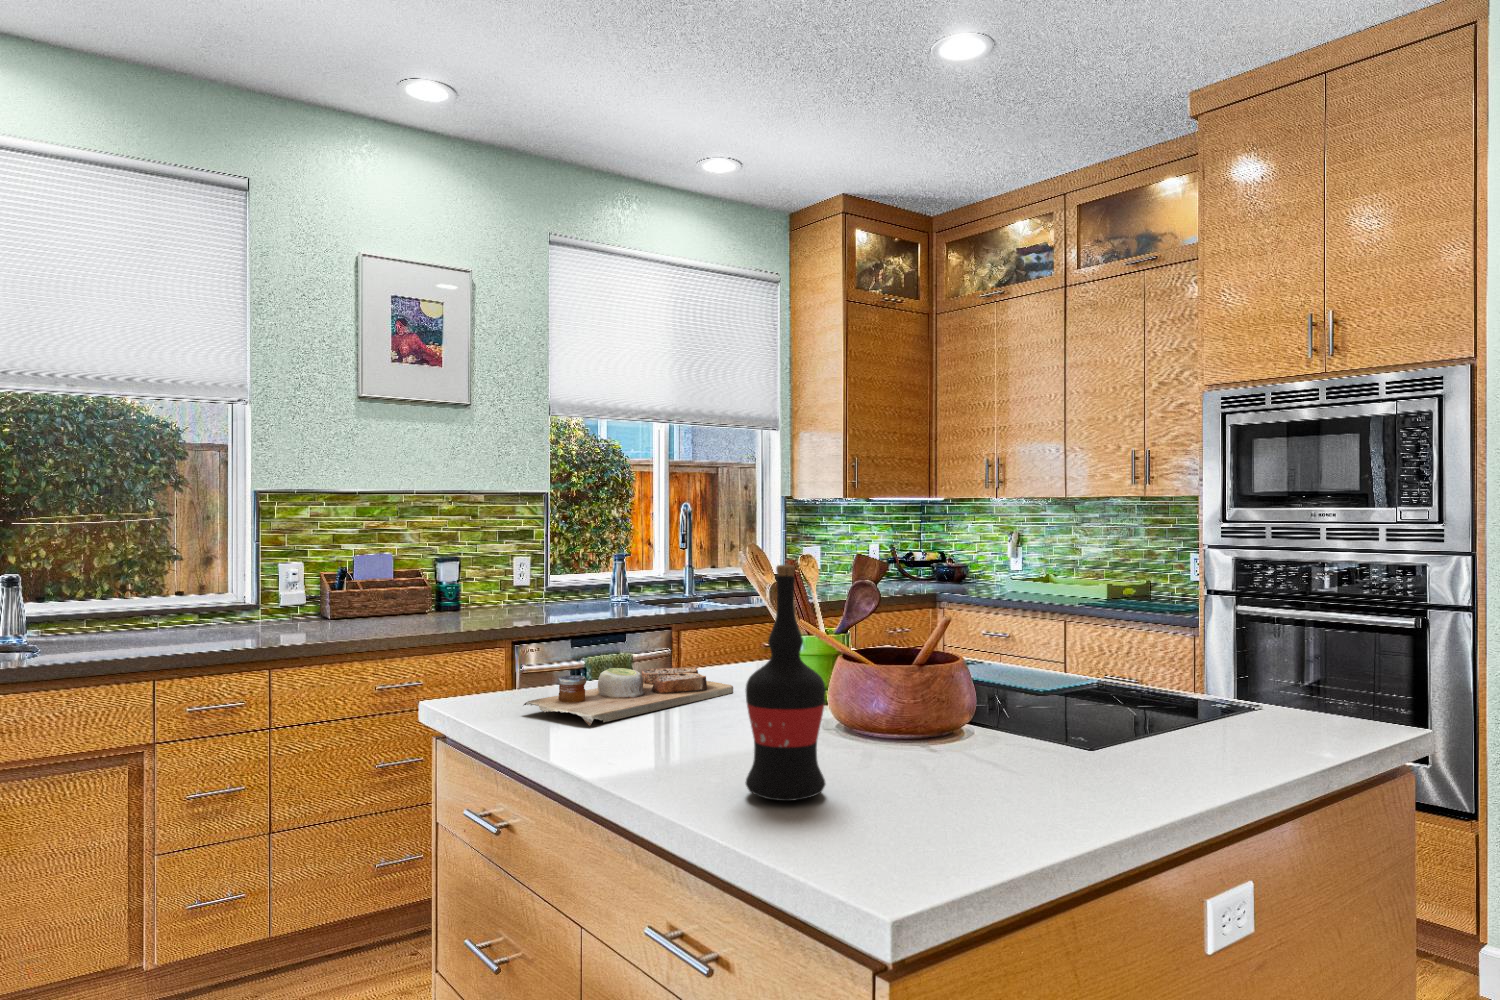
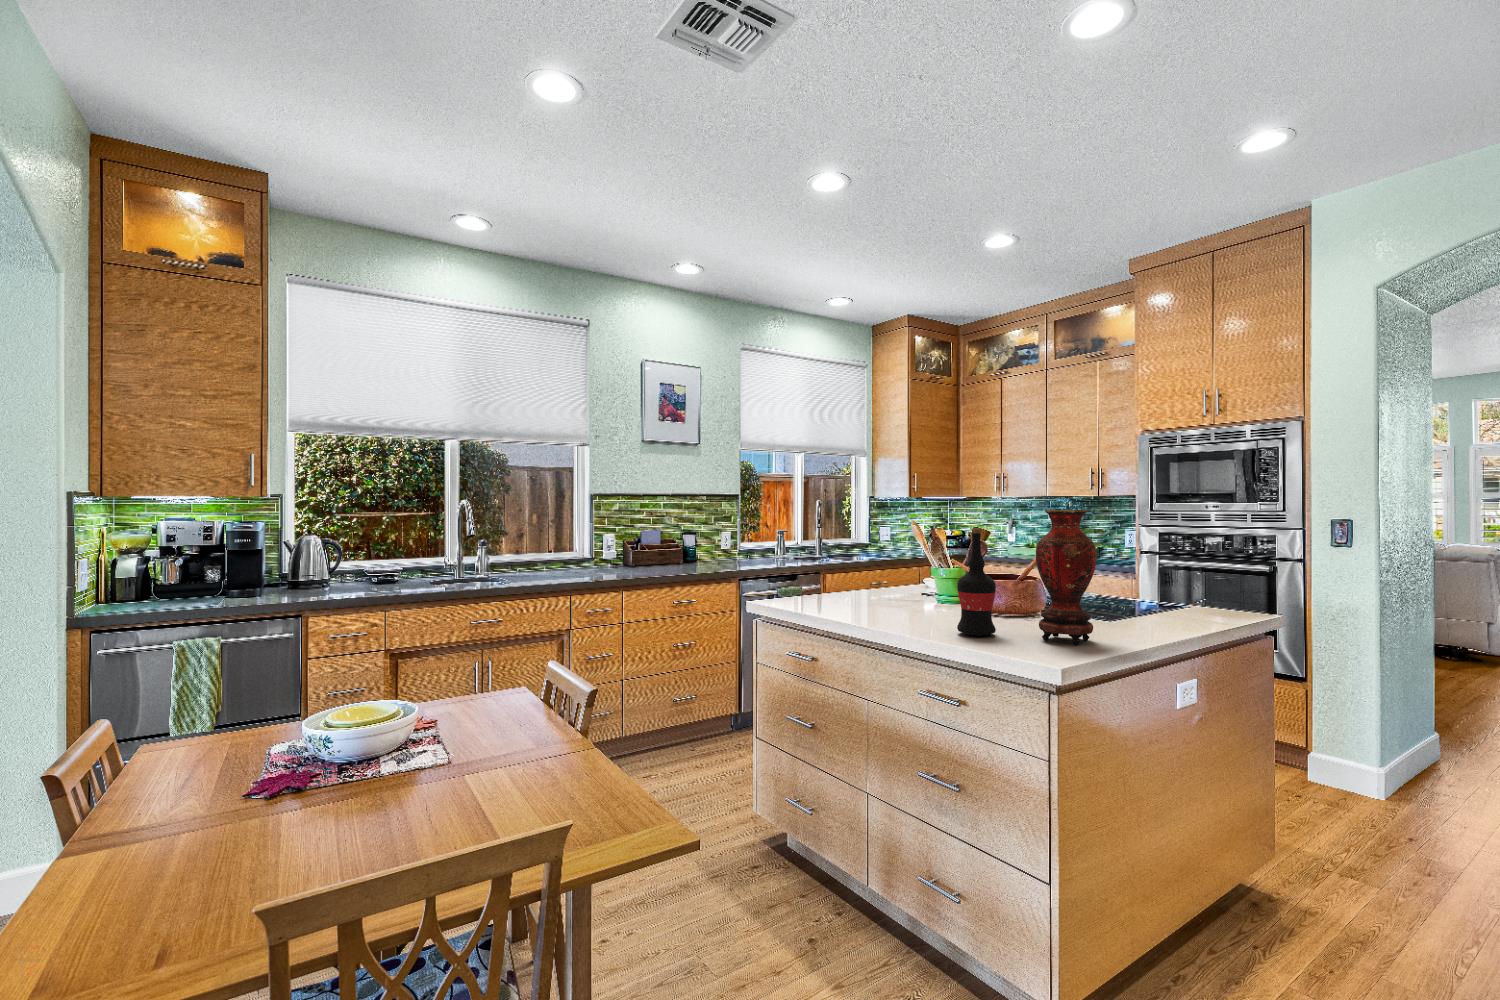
vase: none [901,525,1026,830] -> present [1036,510,1096,645]
cutting board: present [524,666,733,726] -> none [807,585,905,611]

